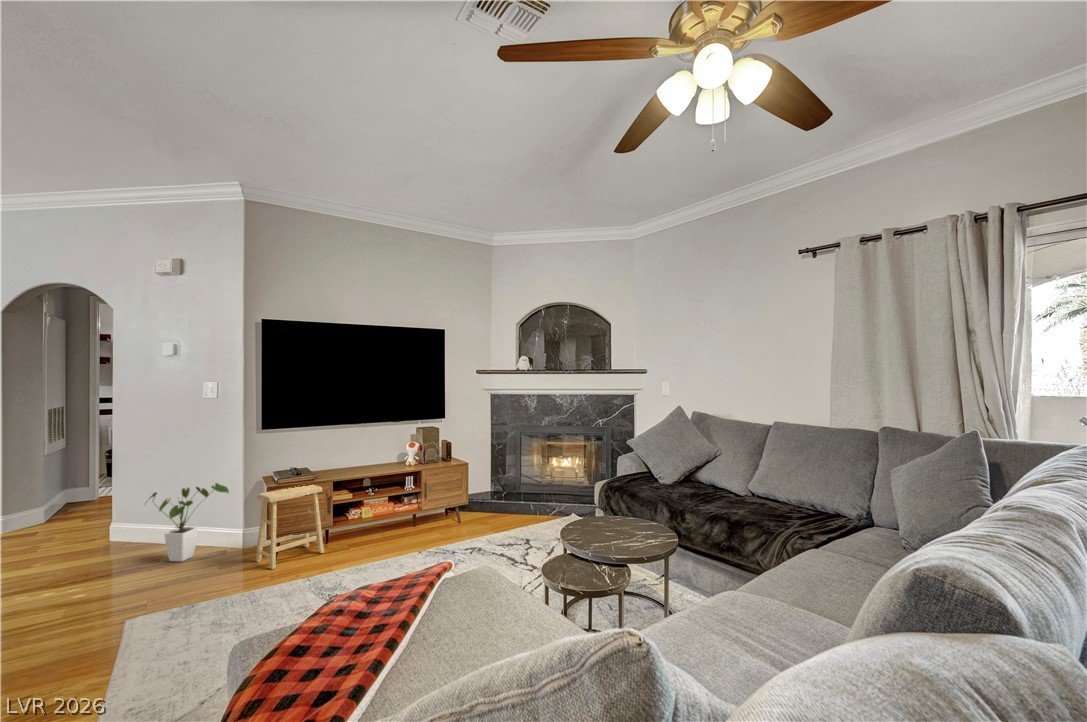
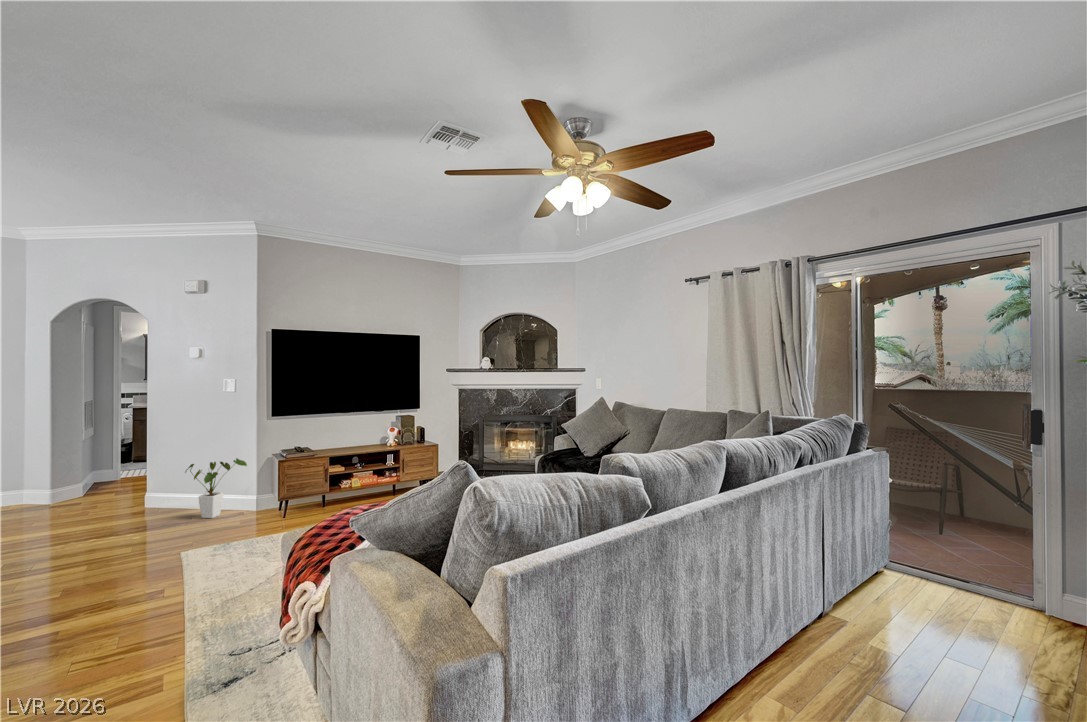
footstool: present [256,485,324,569] -> none [270,459,323,522]

